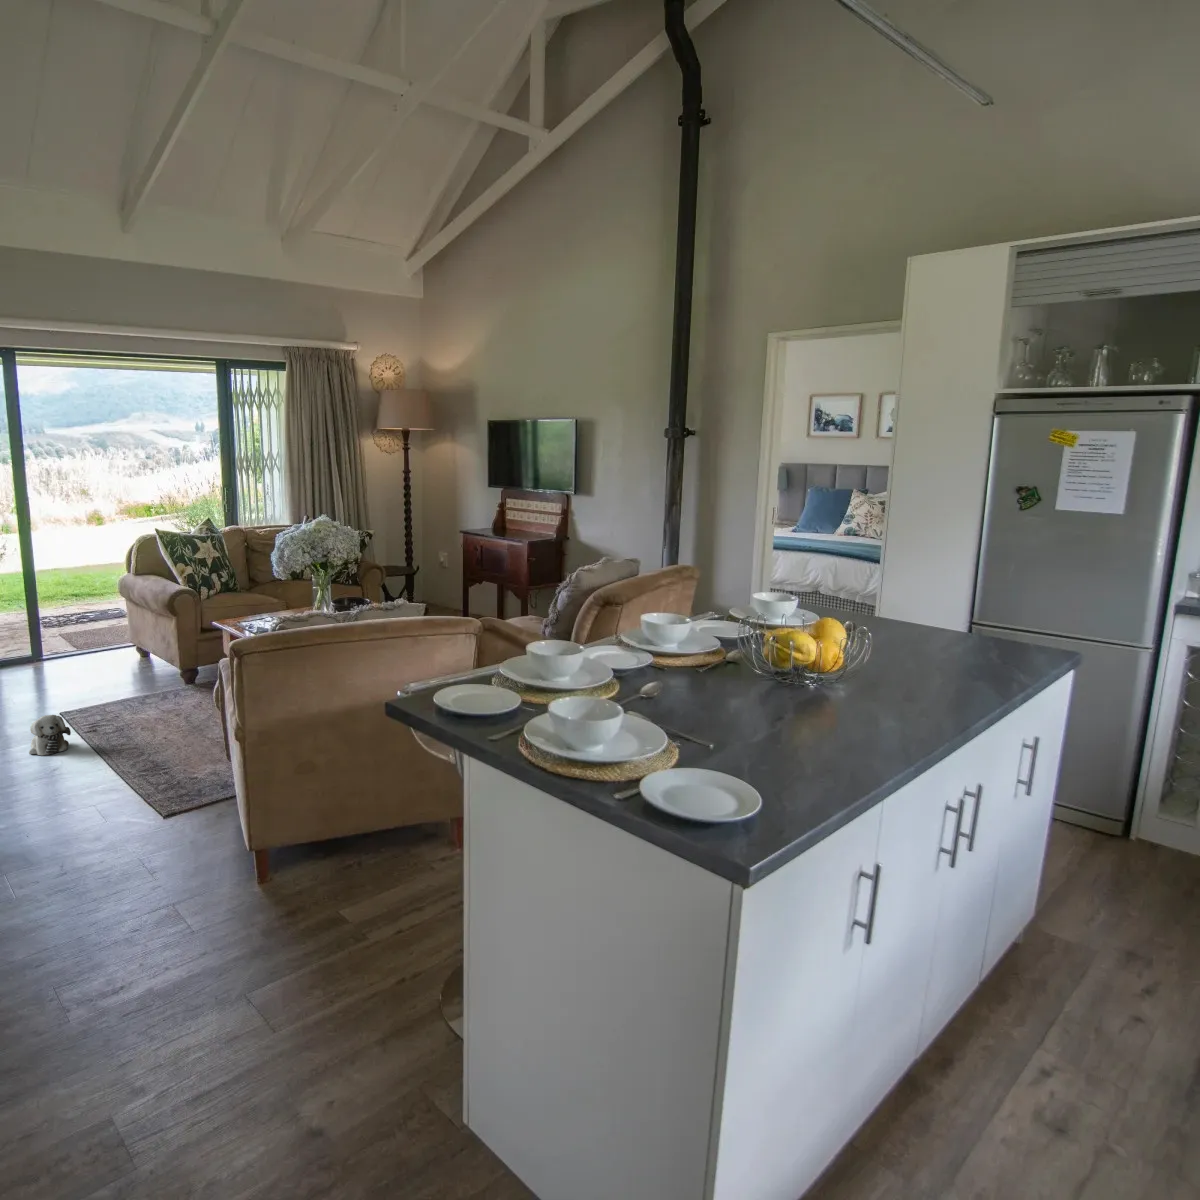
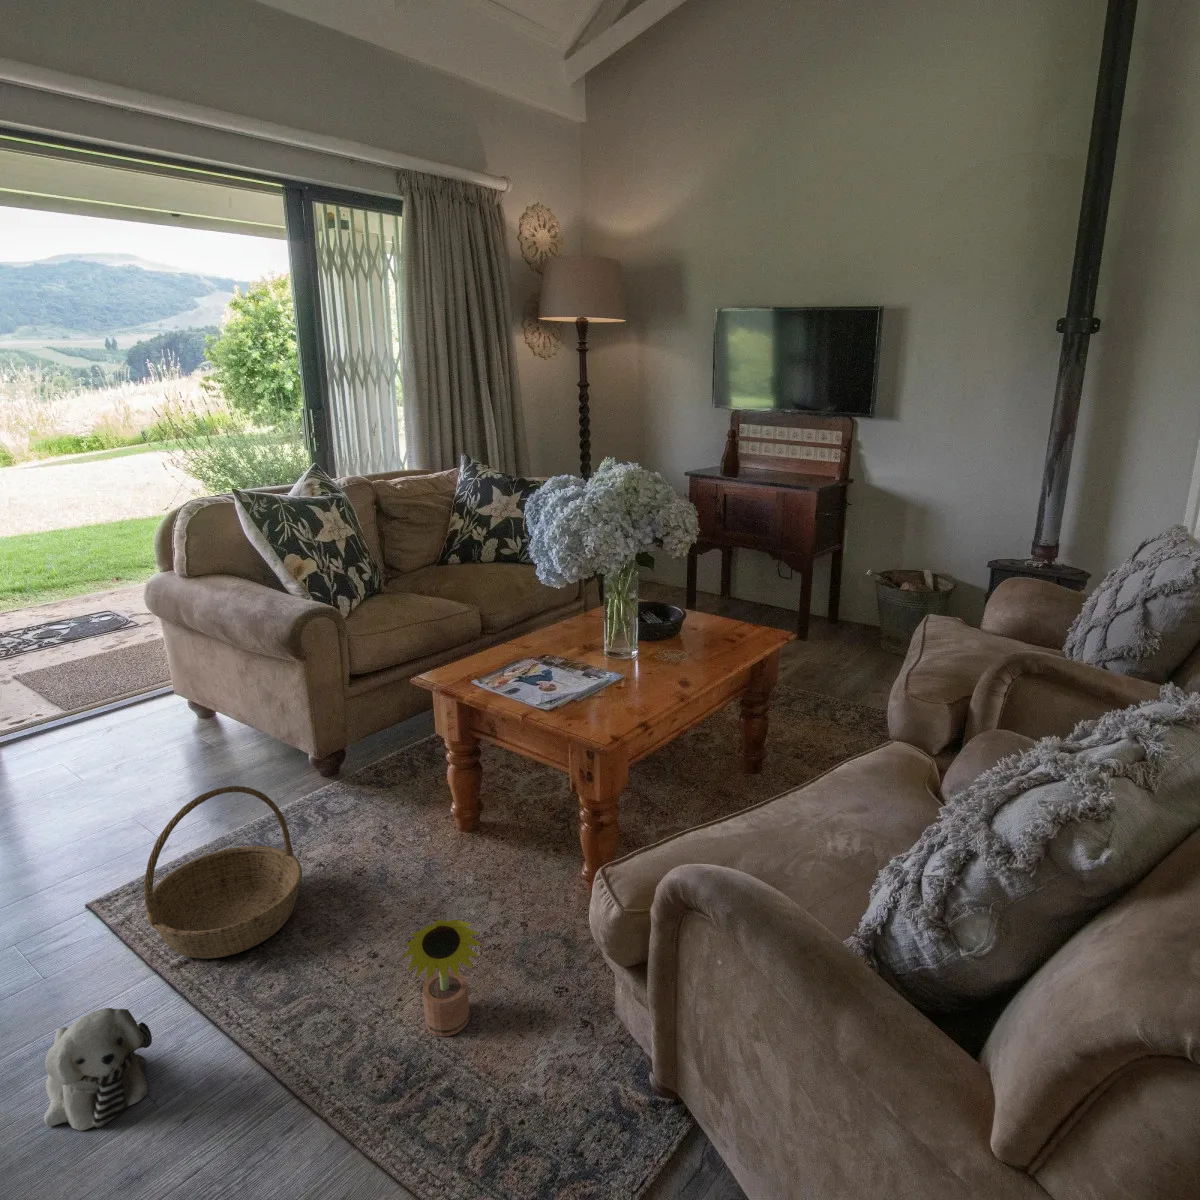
basket: none [78,654,150,724] -> present [144,786,302,959]
decorative plant: none [160,687,196,742] -> present [402,919,482,1036]

